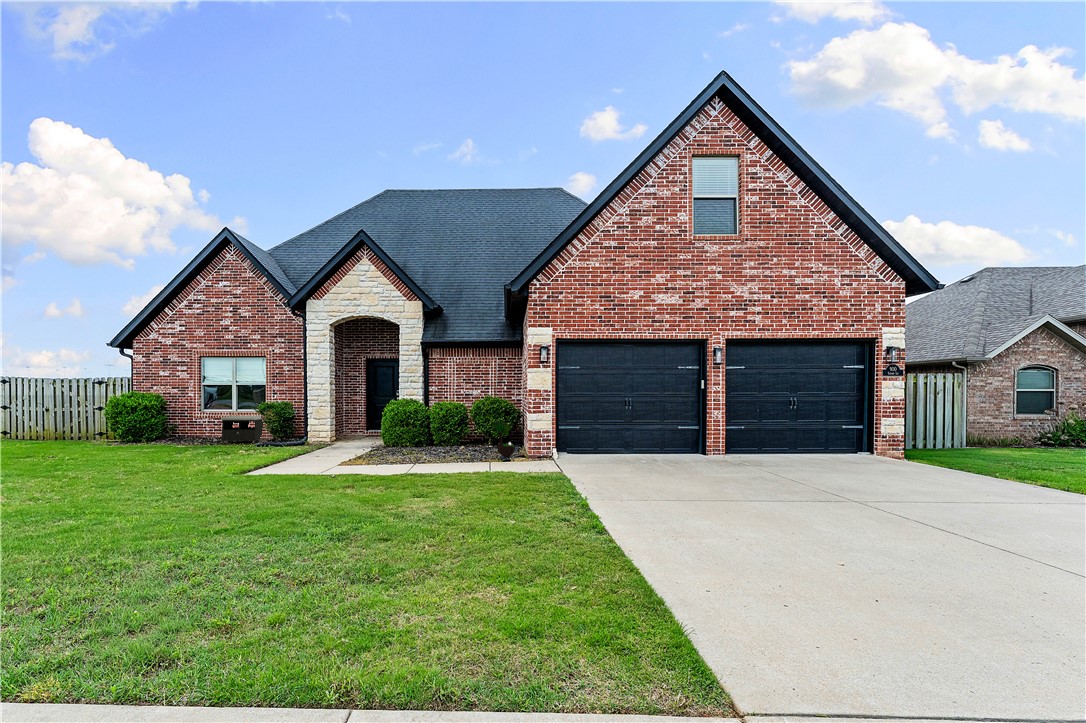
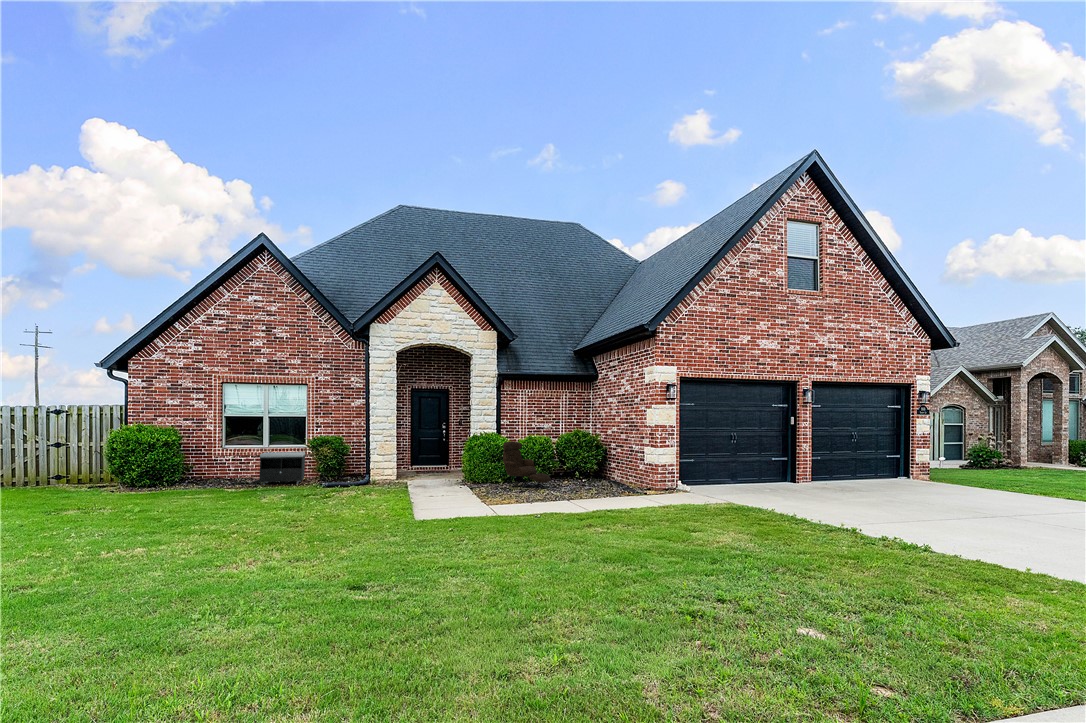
lounge chair: none [402,407,442,453] -> present [503,441,551,489]
potted tree: present [493,421,515,457] -> none [621,453,646,491]

